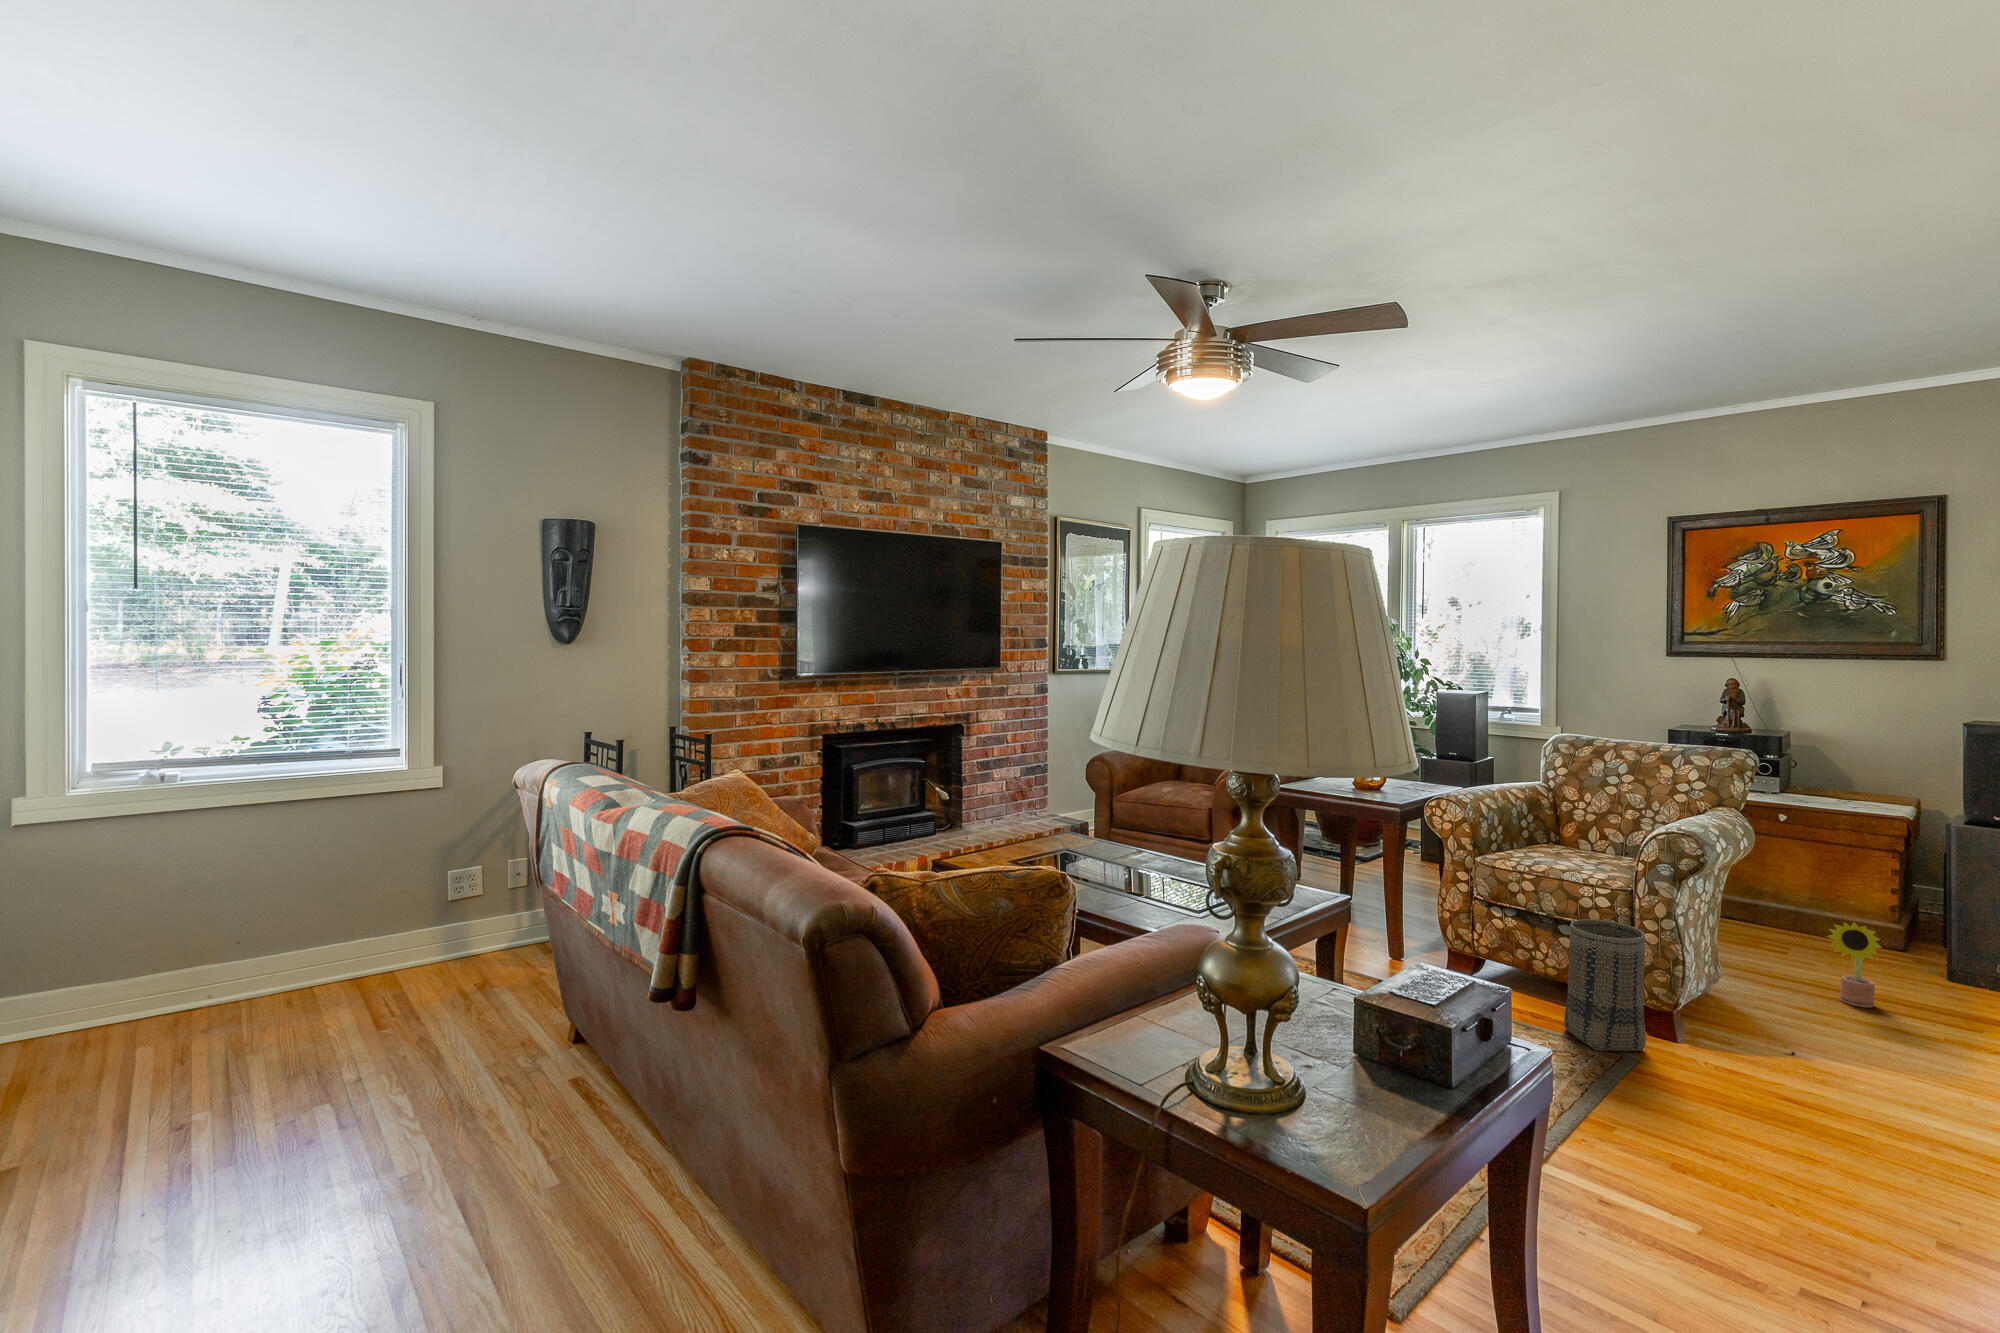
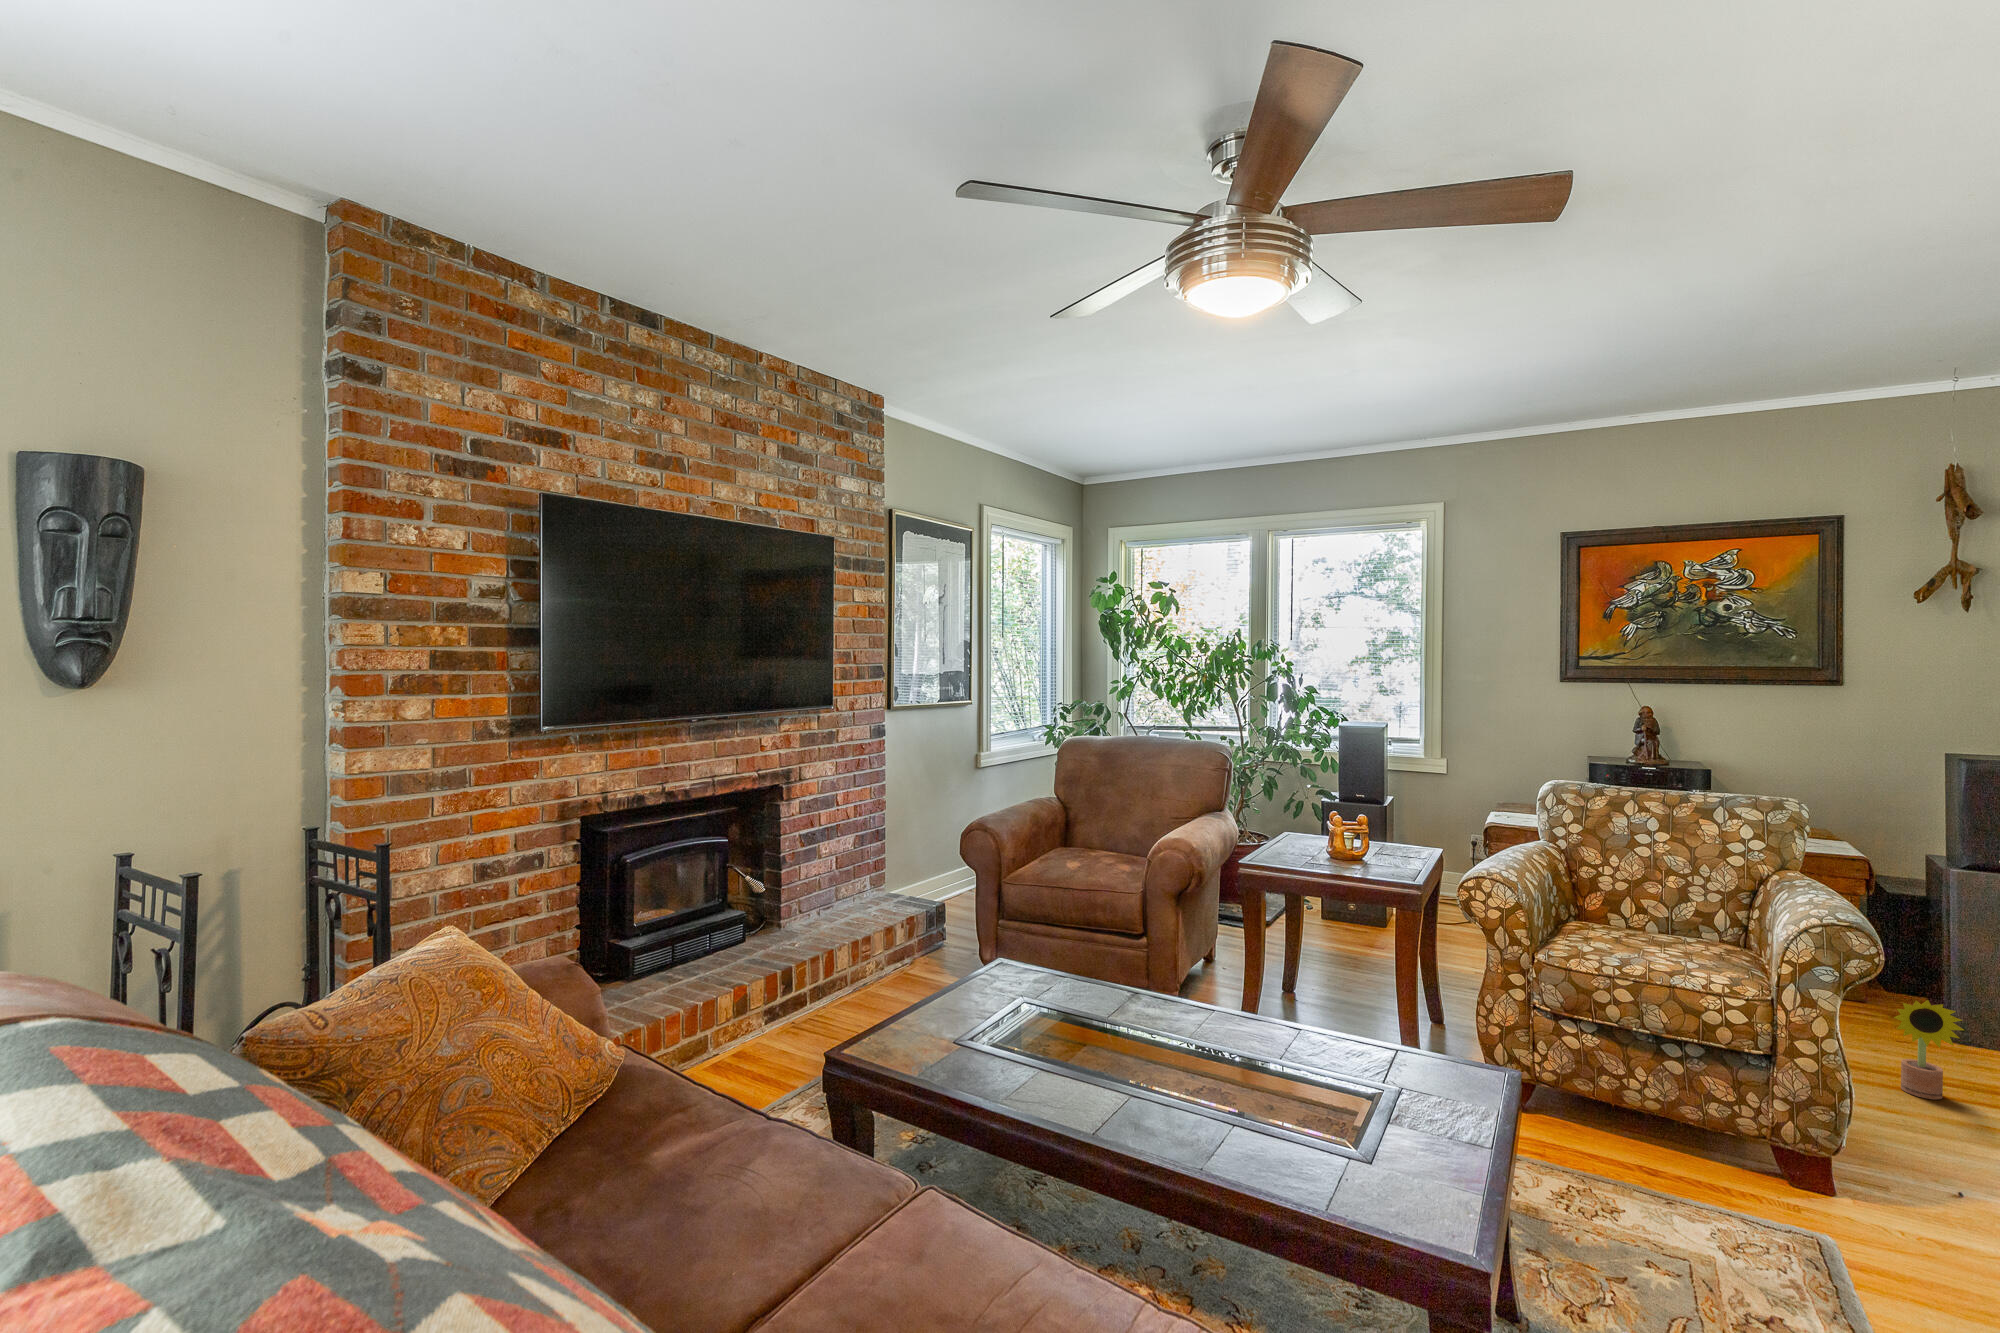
basket: present [1564,919,1646,1051] -> none [1720,1049,1844,1246]

